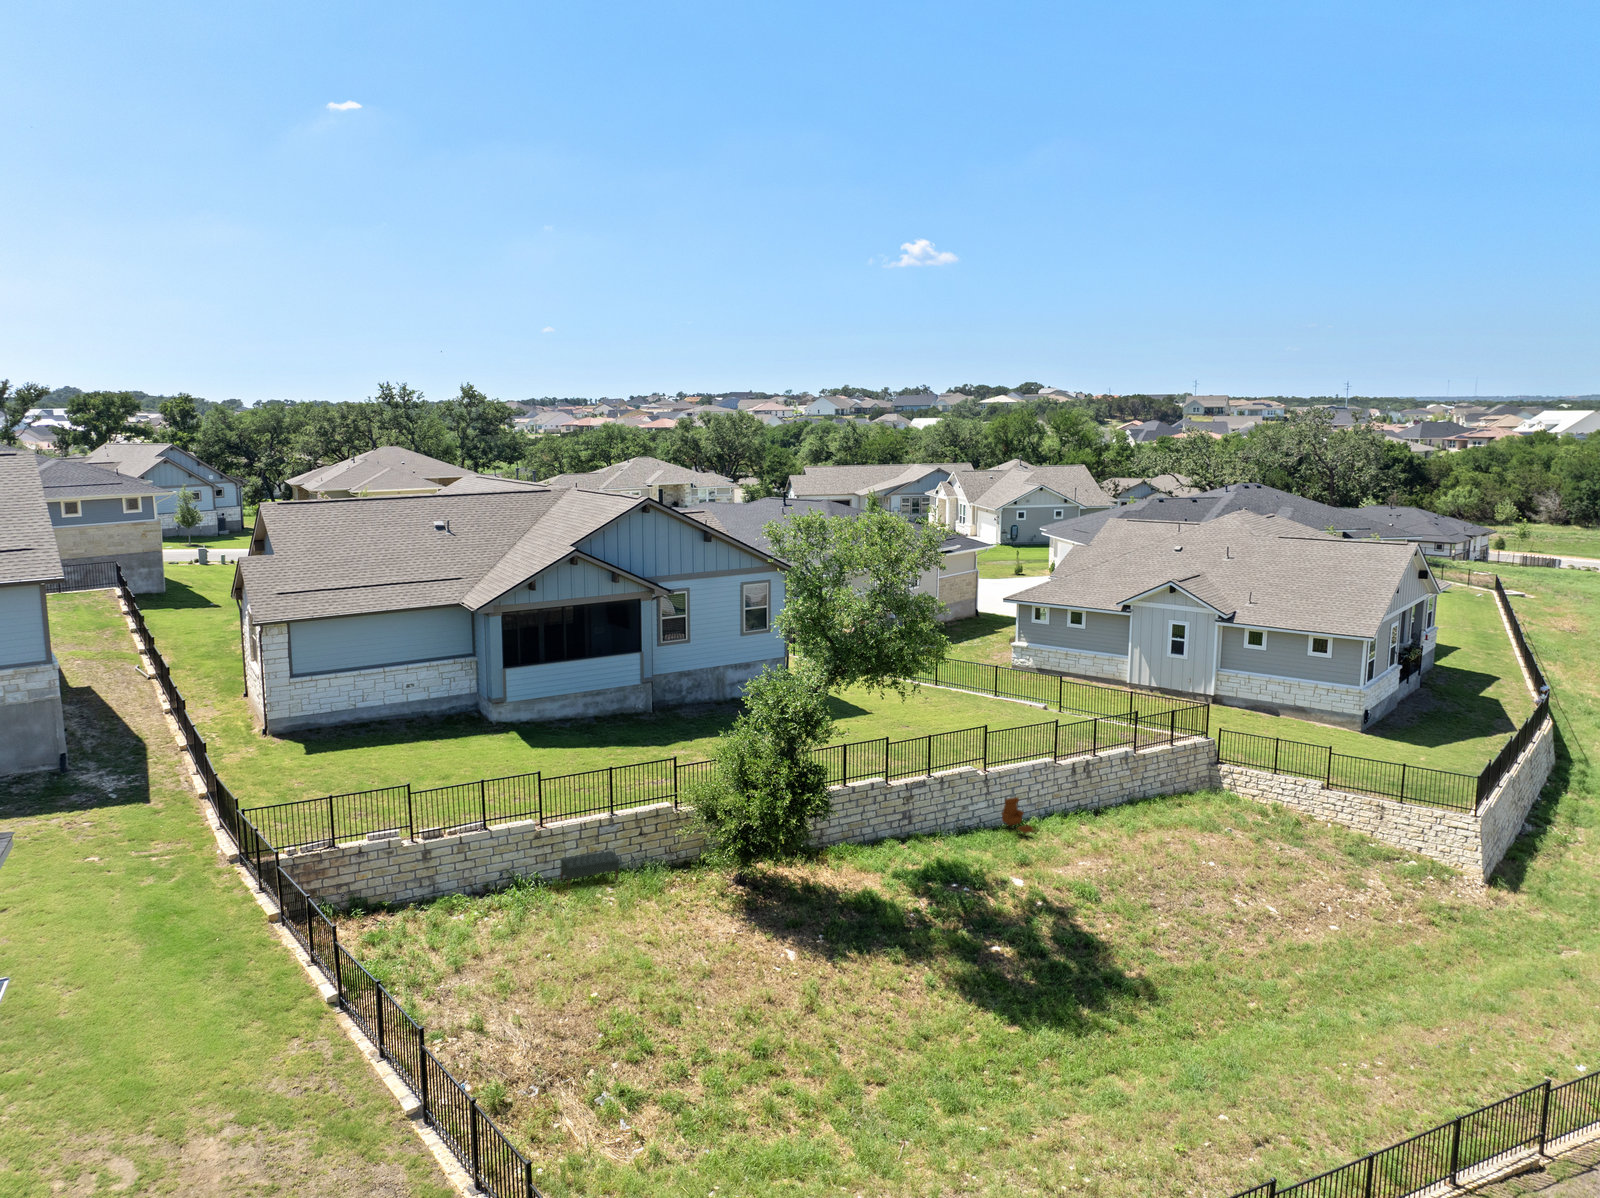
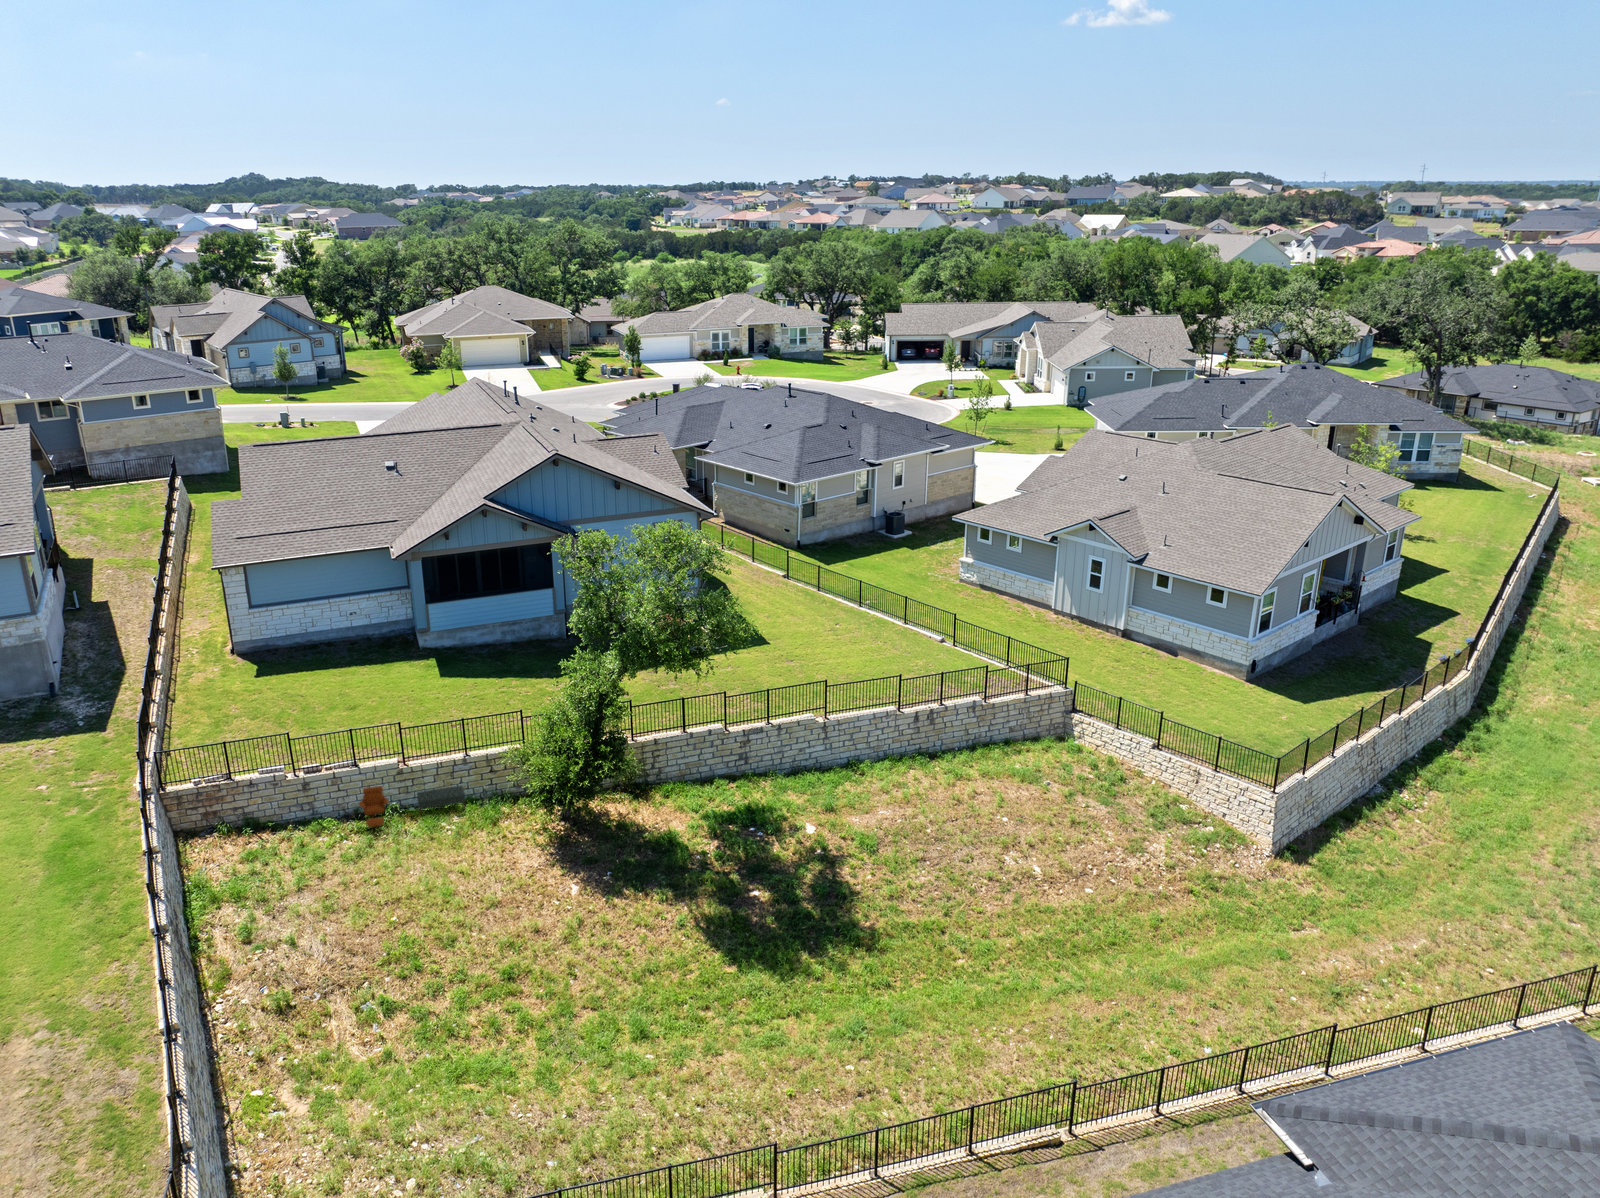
lounge chair: present [1001,797,1033,837] -> present [359,786,388,830]

